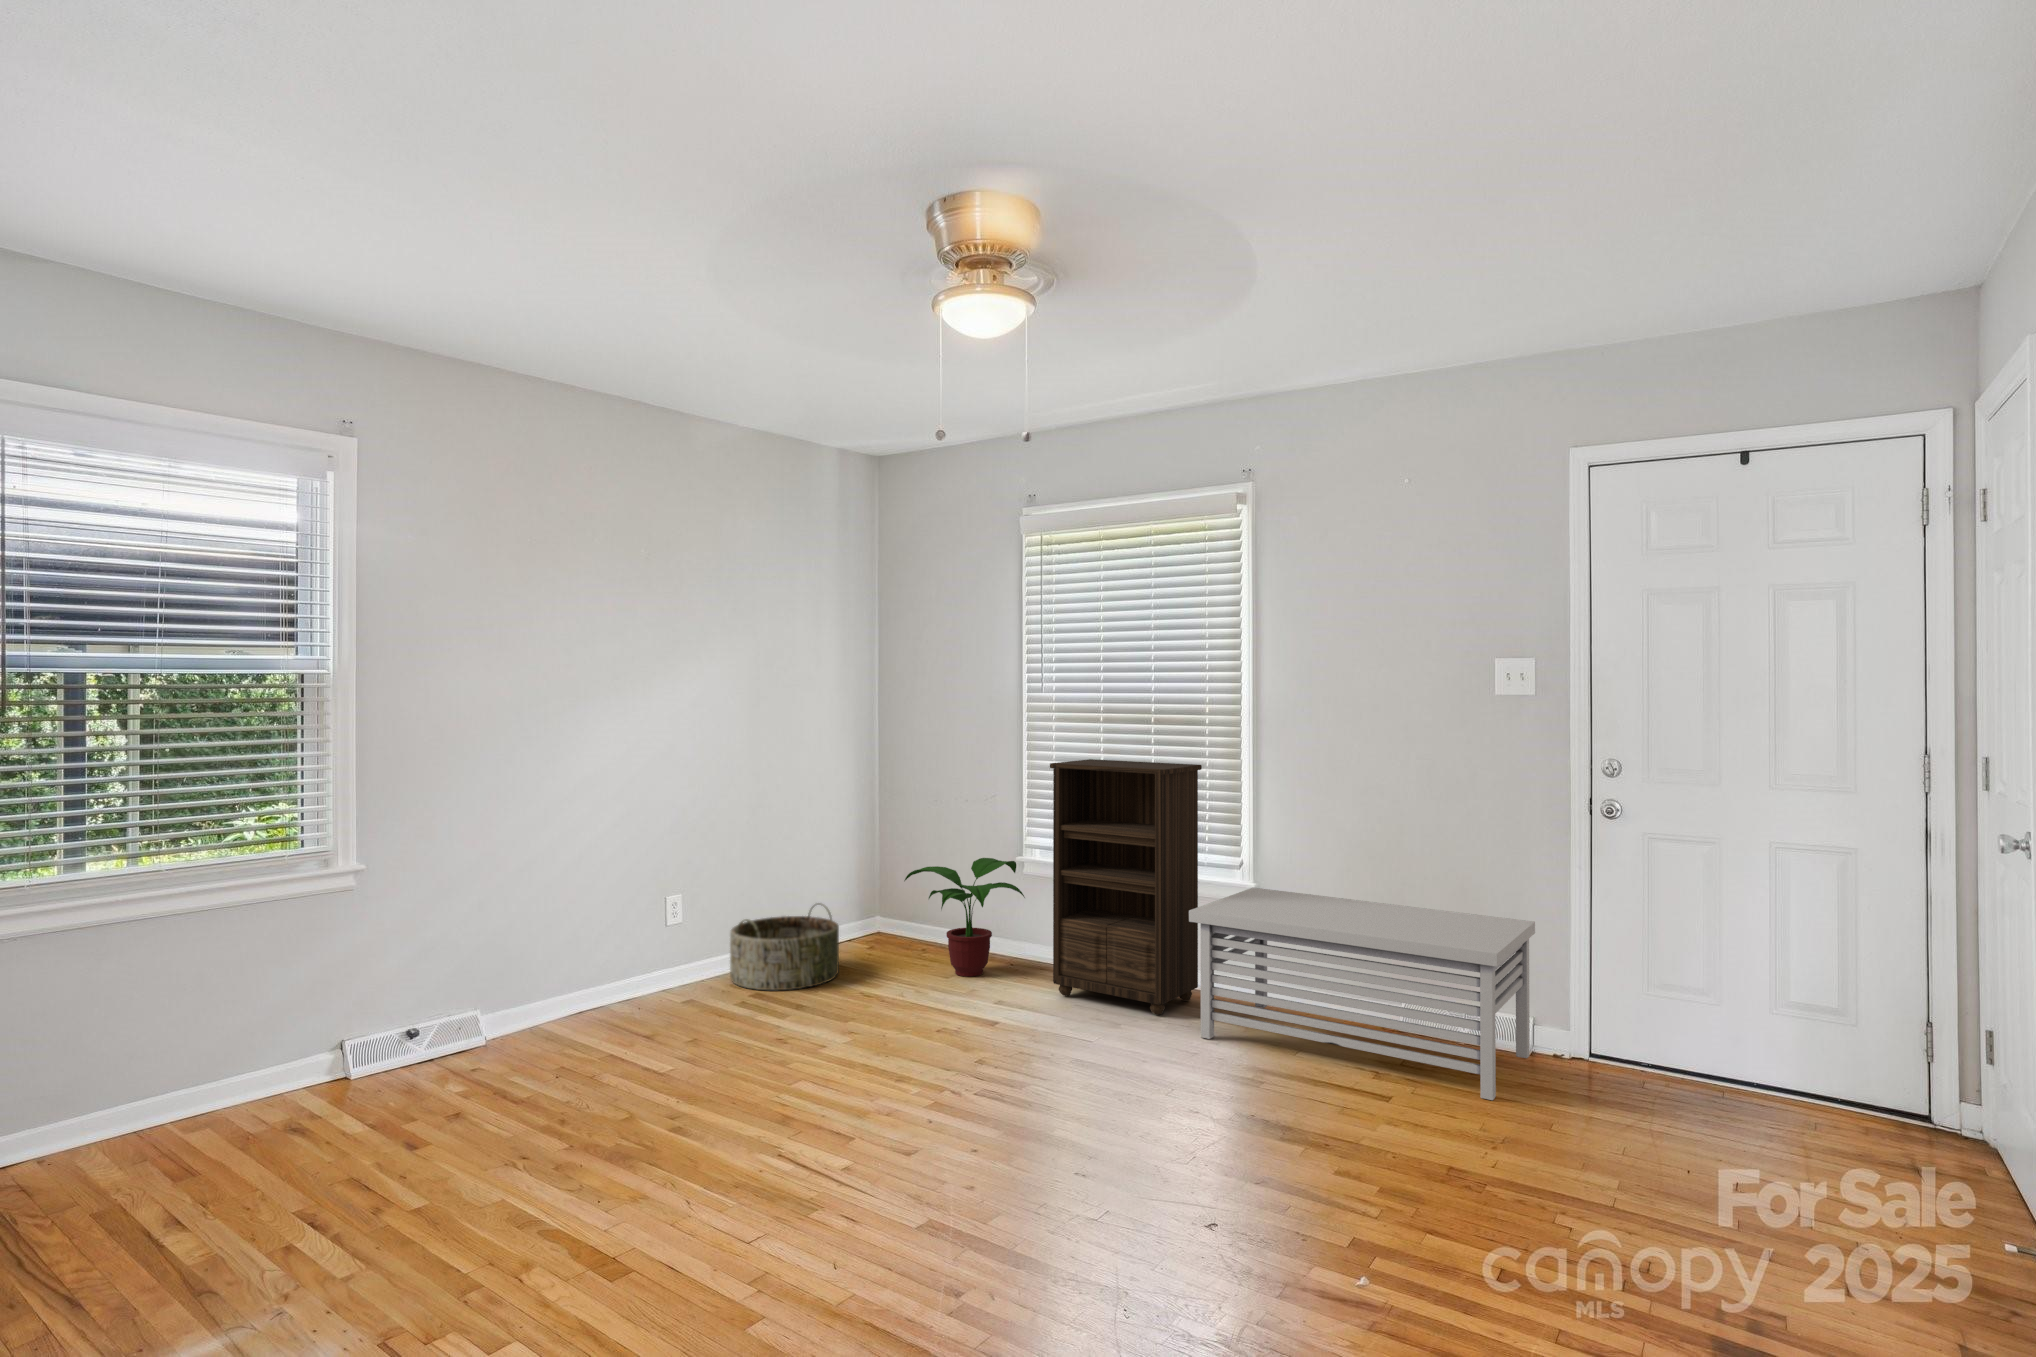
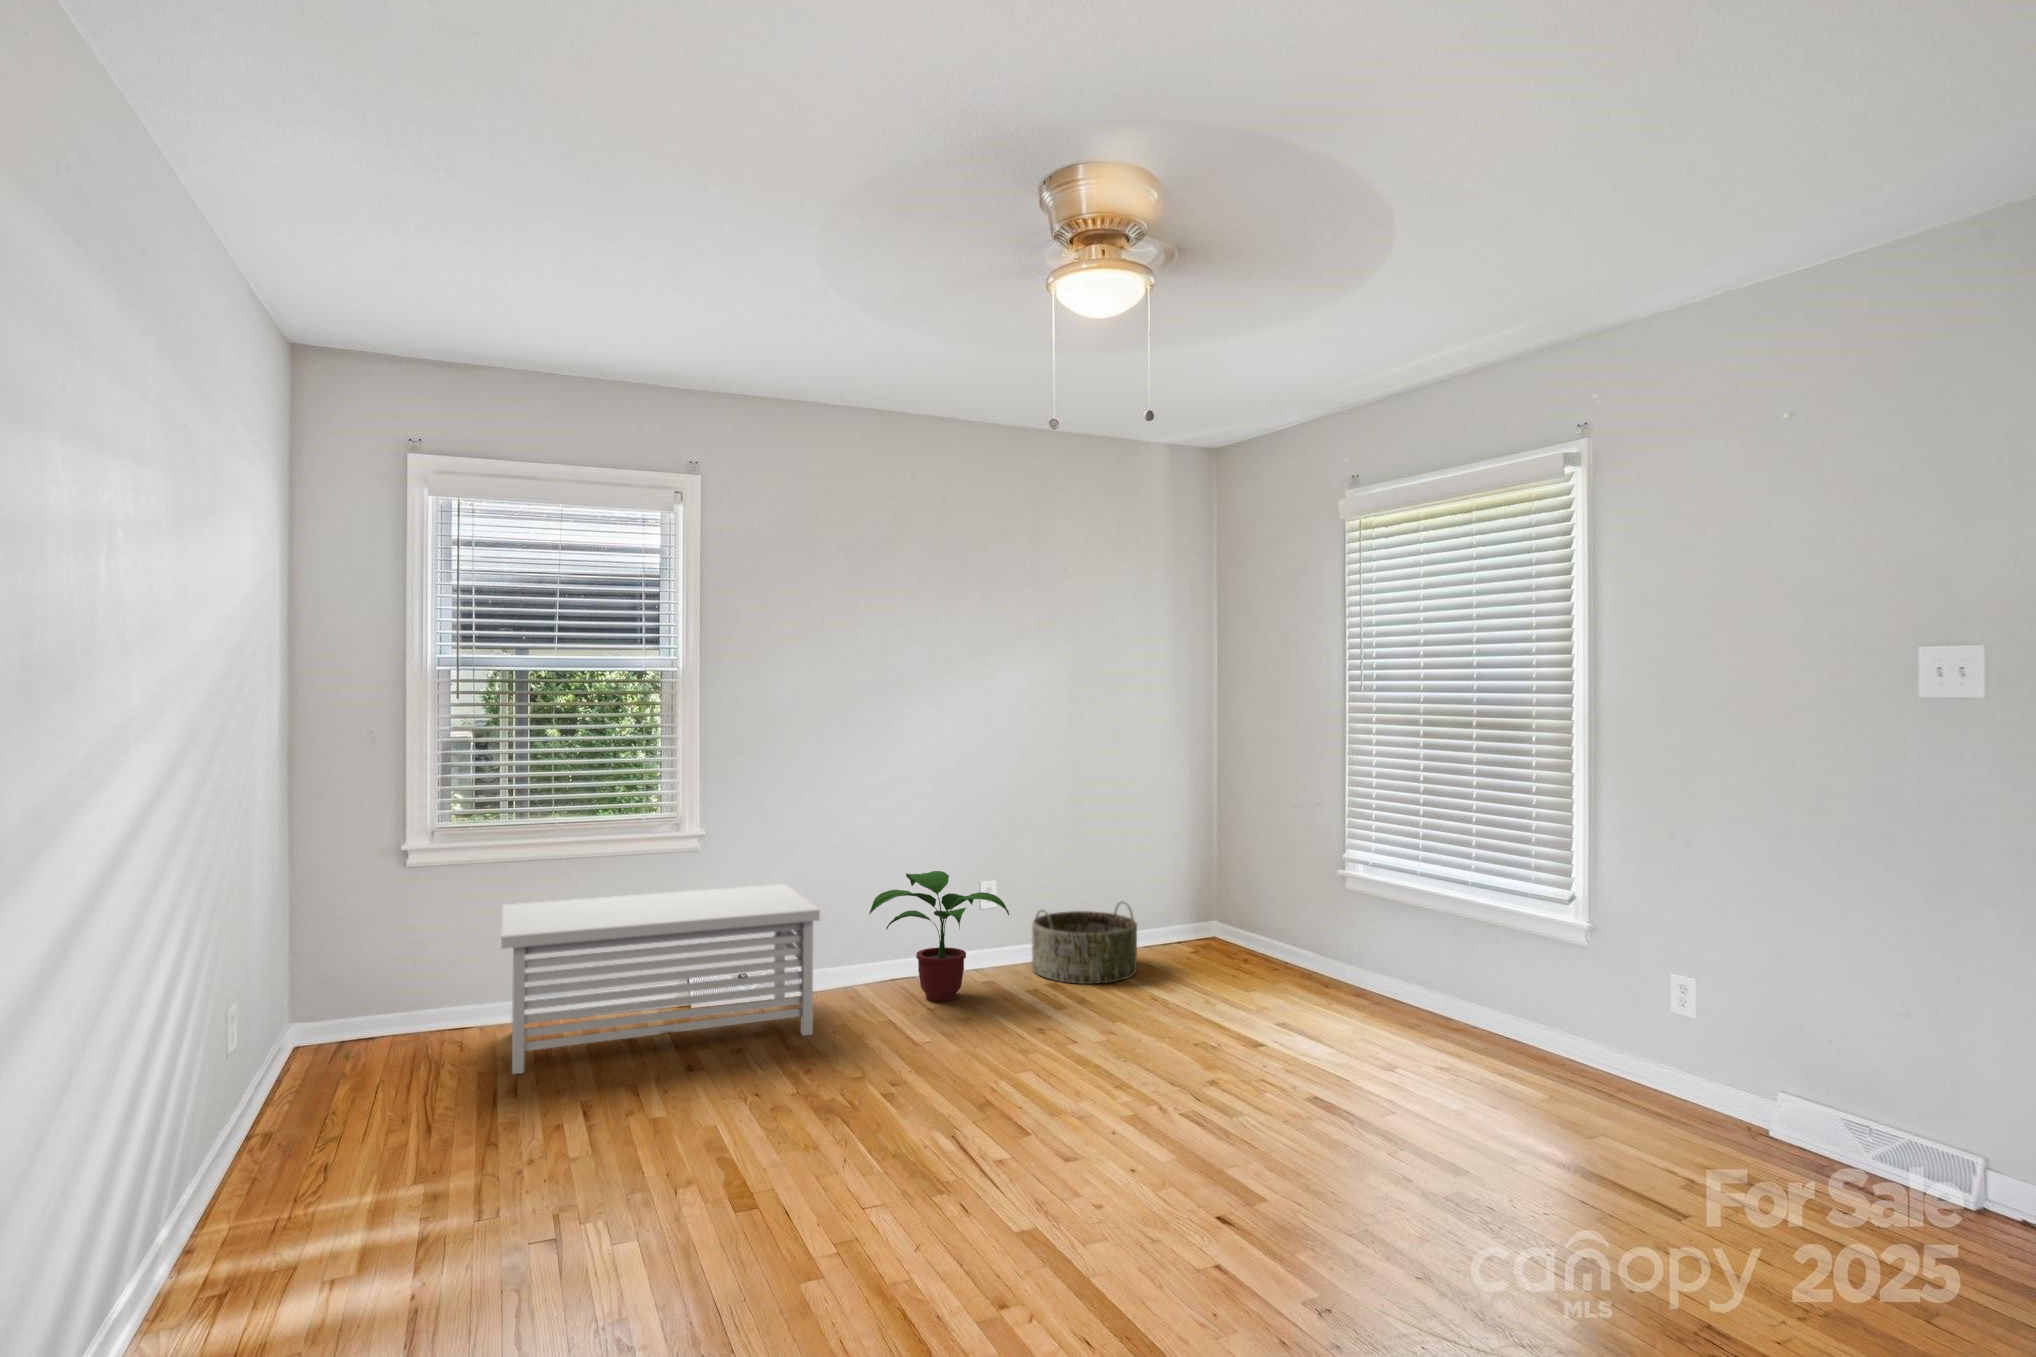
bookshelf: present [1050,759,1202,1015] -> none [1337,767,1518,1066]
potted plant: present [904,858,1025,977] -> present [869,871,1009,1001]
storage bench: present [1189,888,1535,1100] -> present [501,884,820,1074]

